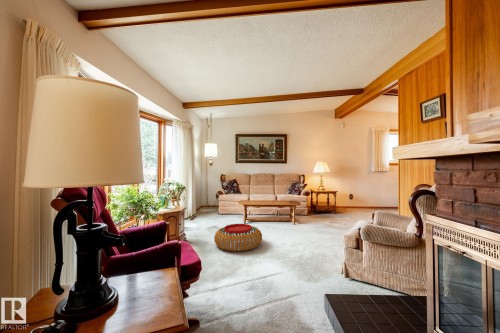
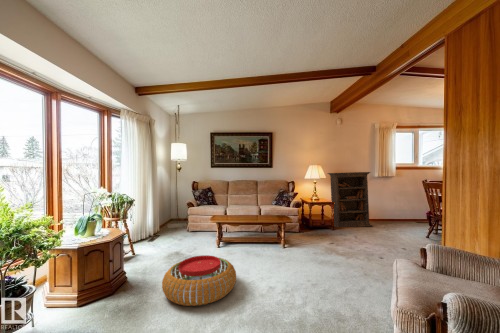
bookcase: none [332,168,370,213] -> present [328,172,372,227]

